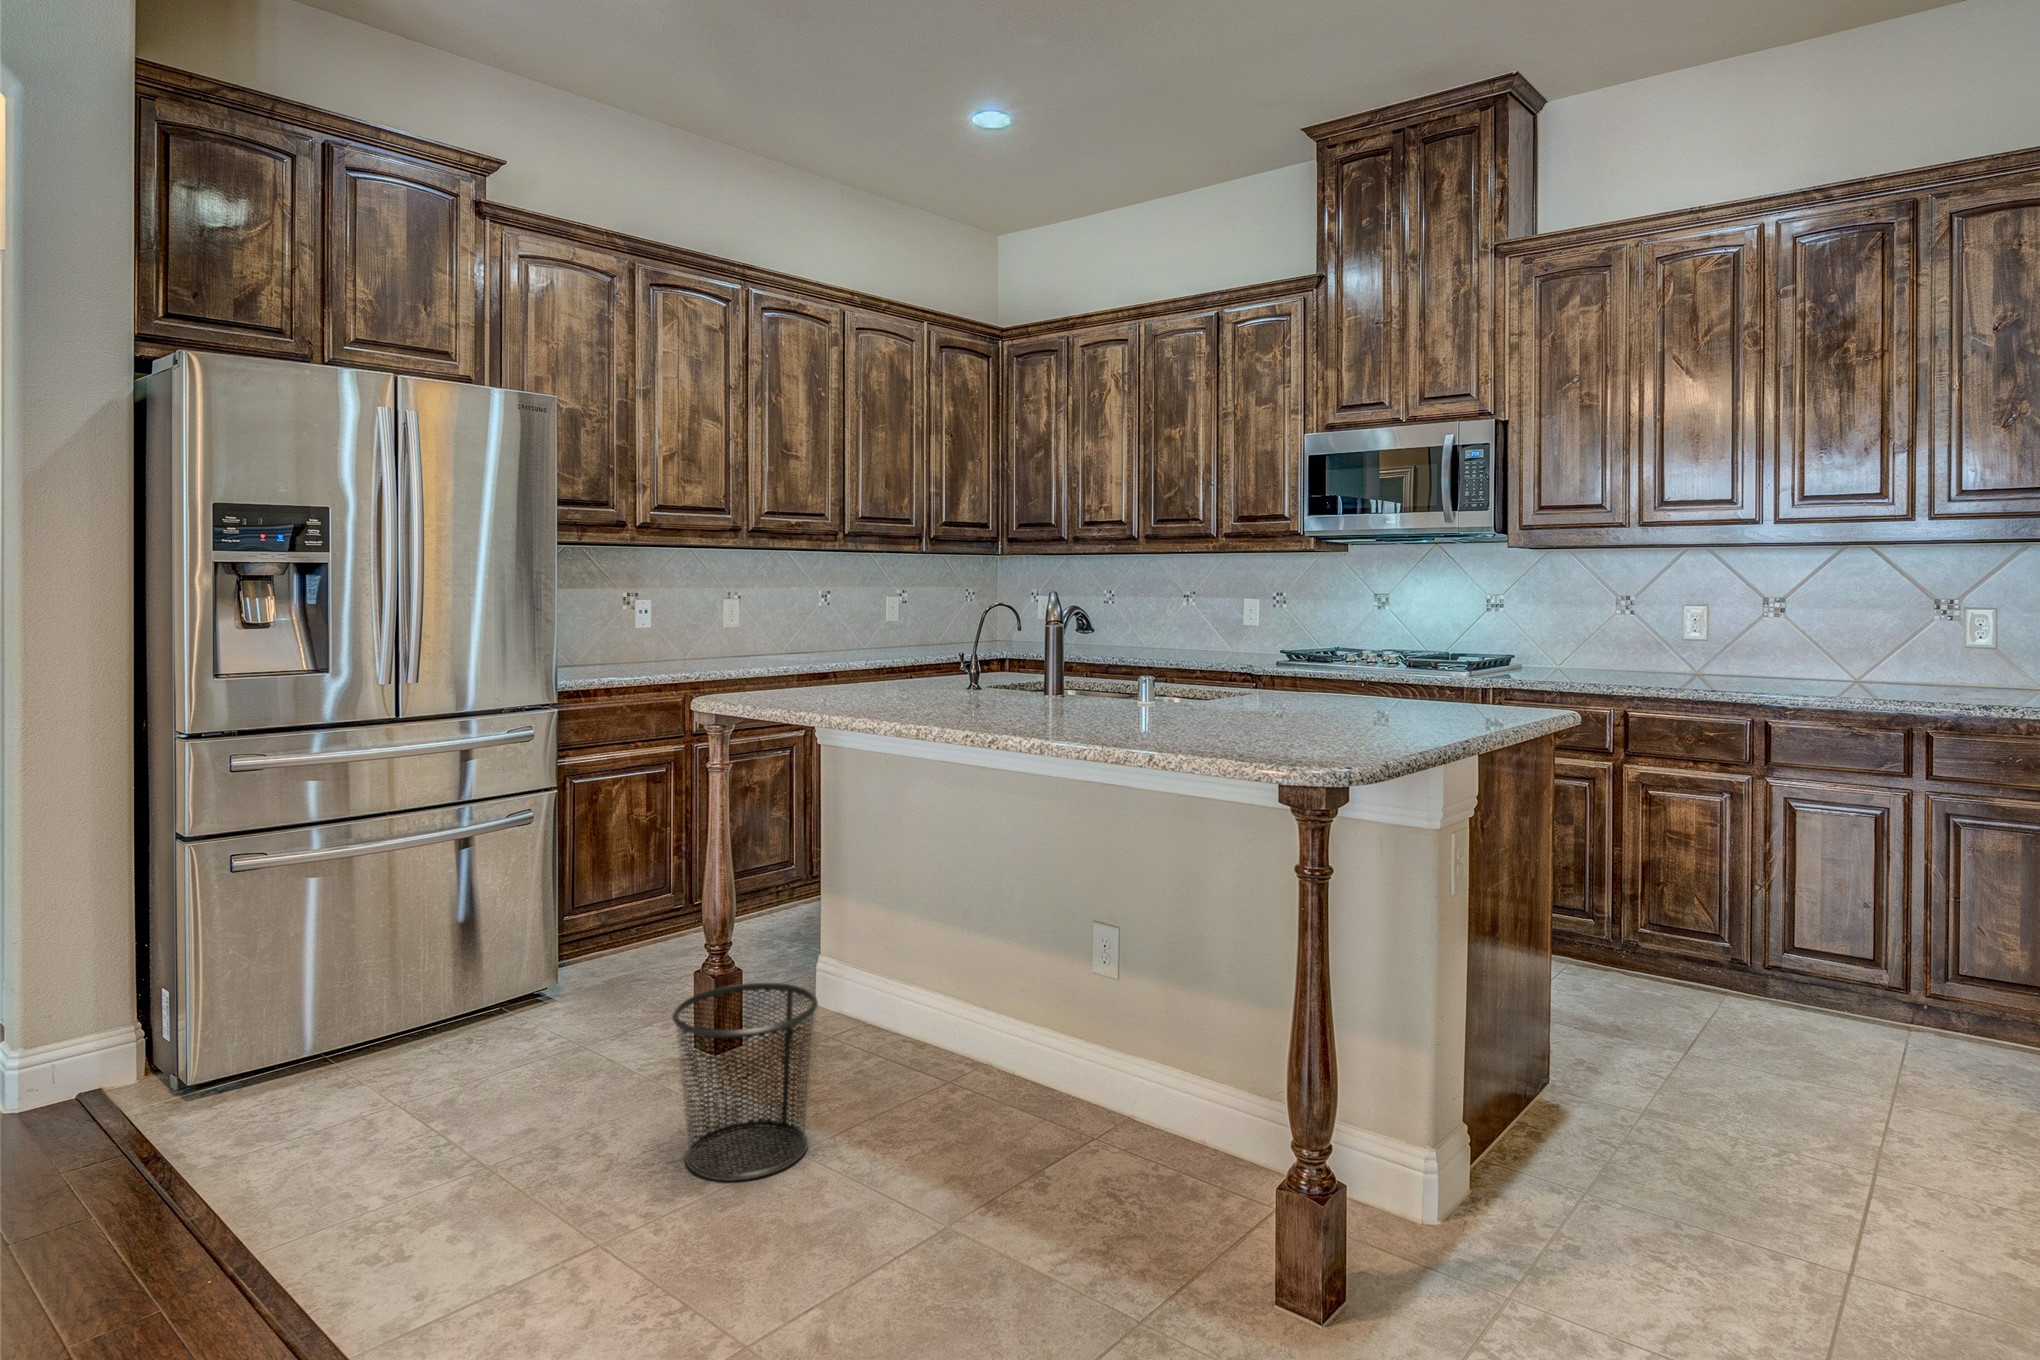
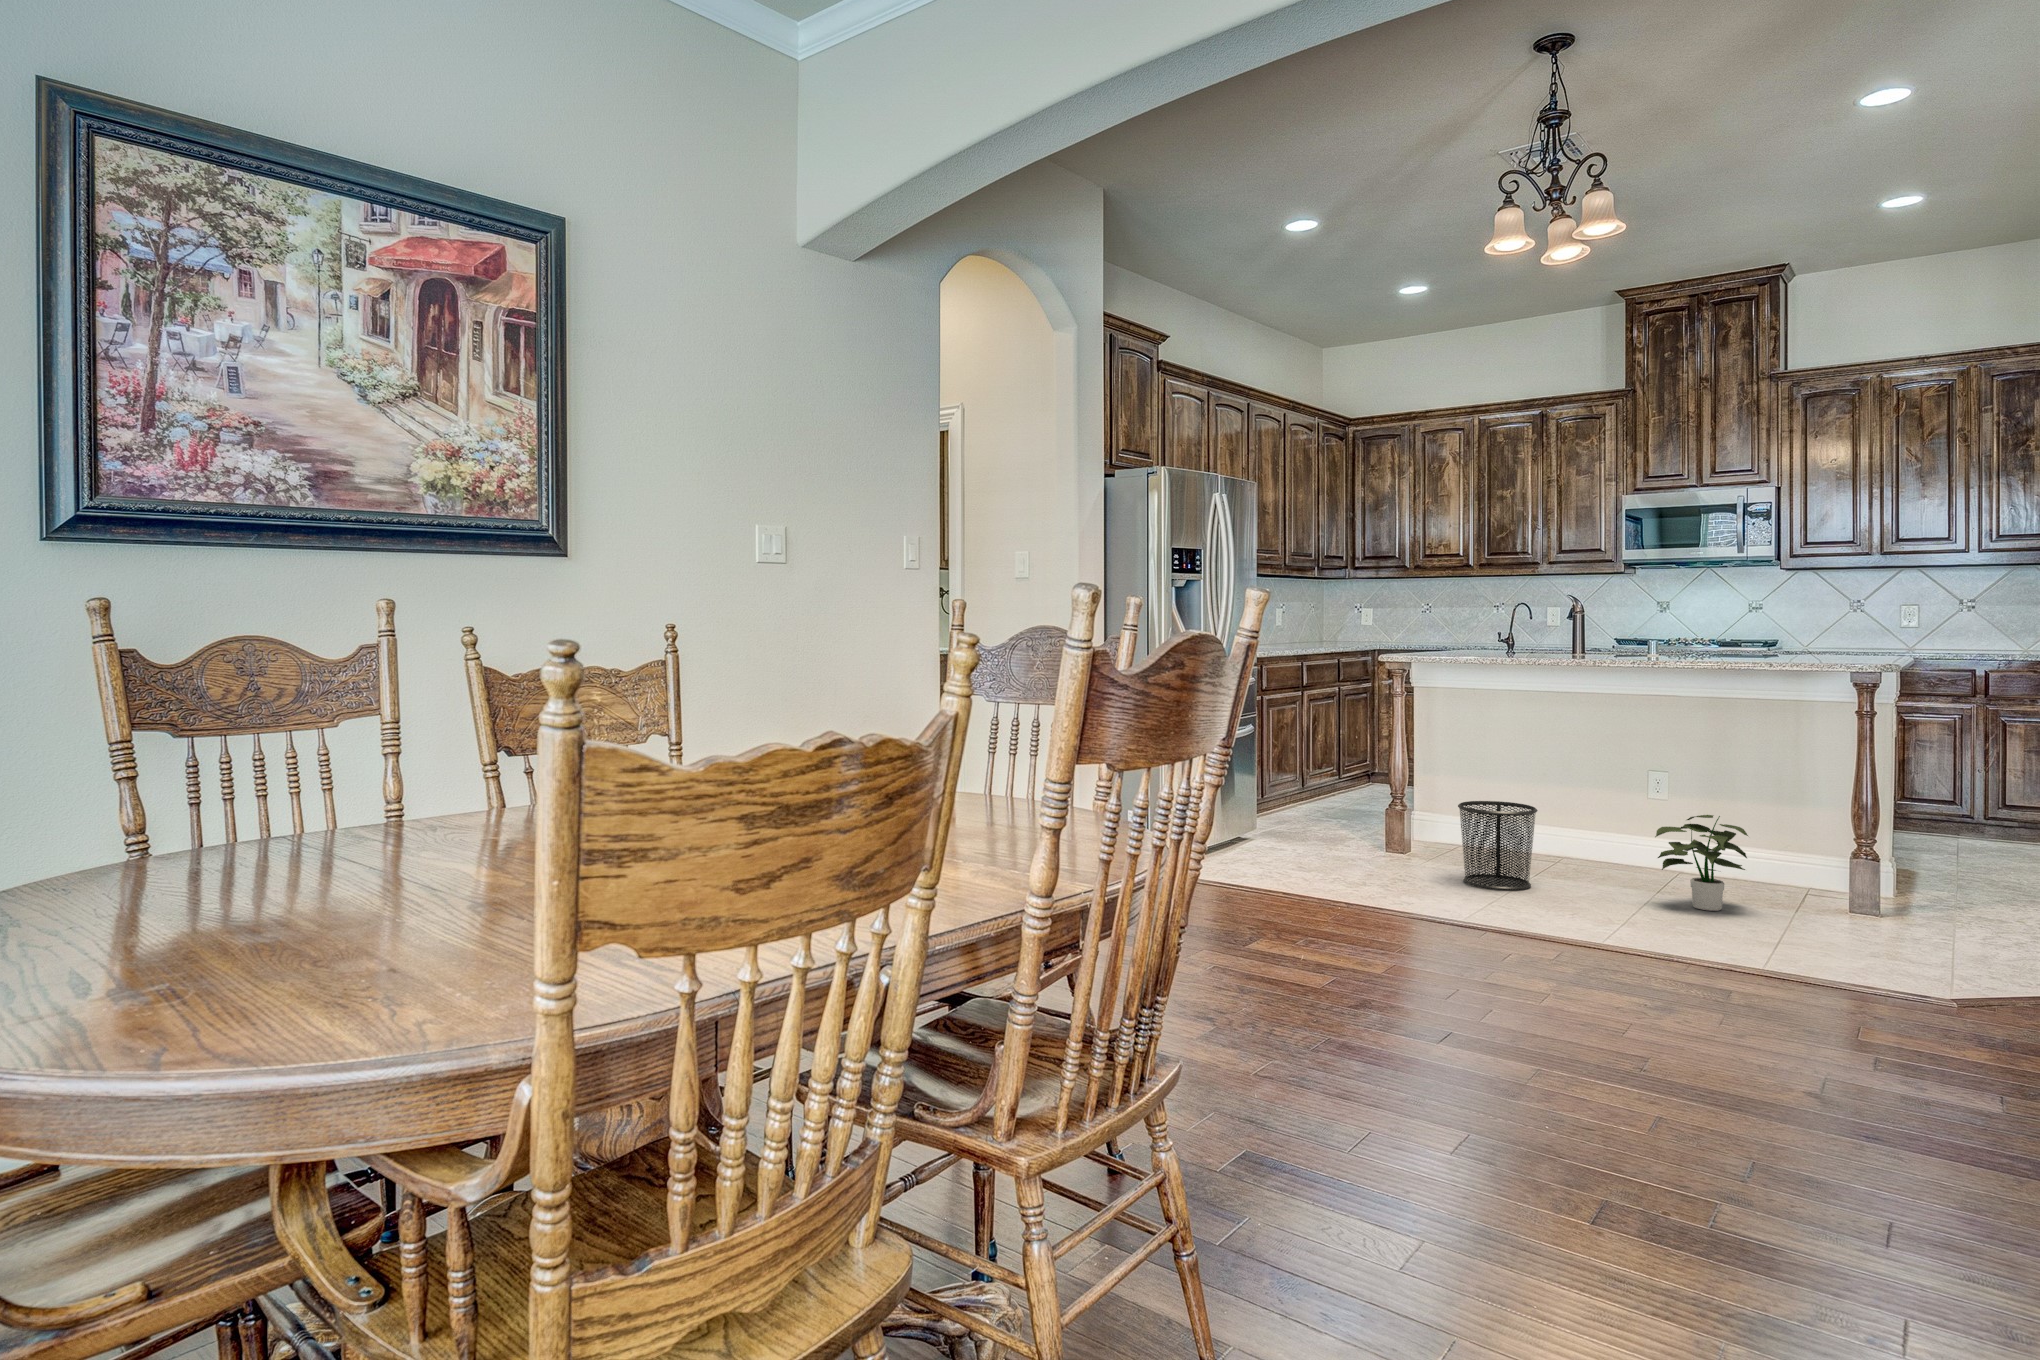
potted plant: none [924,1054,1110,1274] -> present [1655,815,1748,911]

